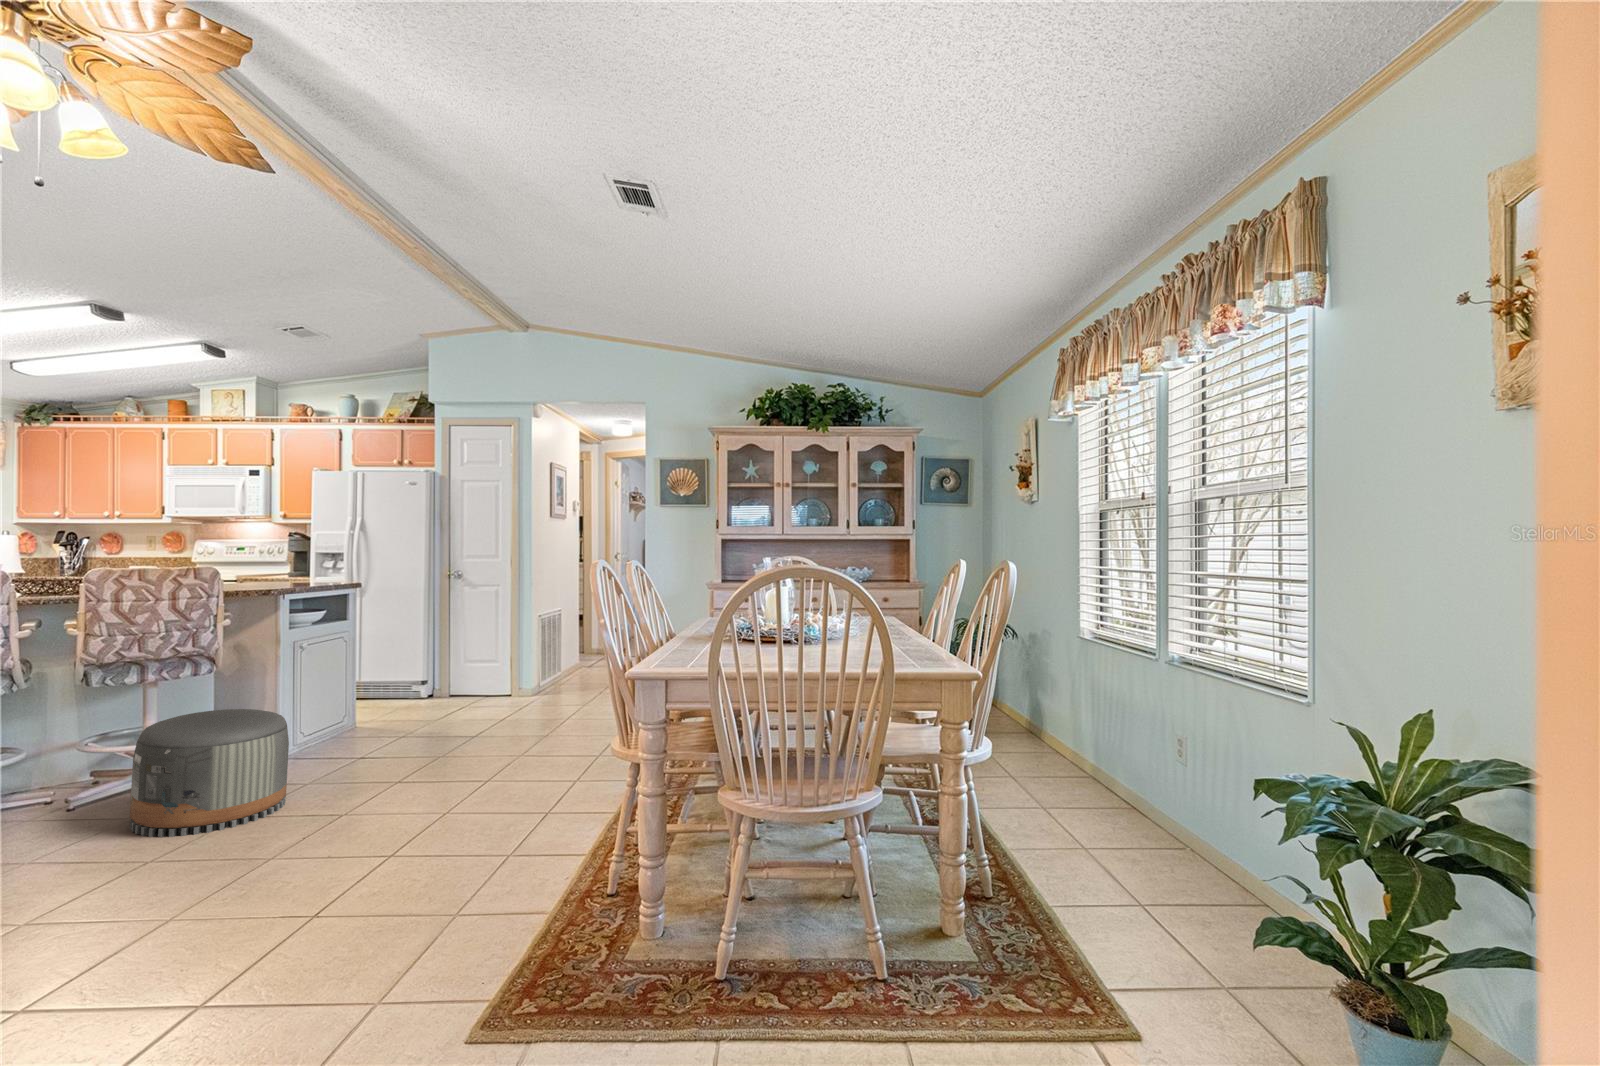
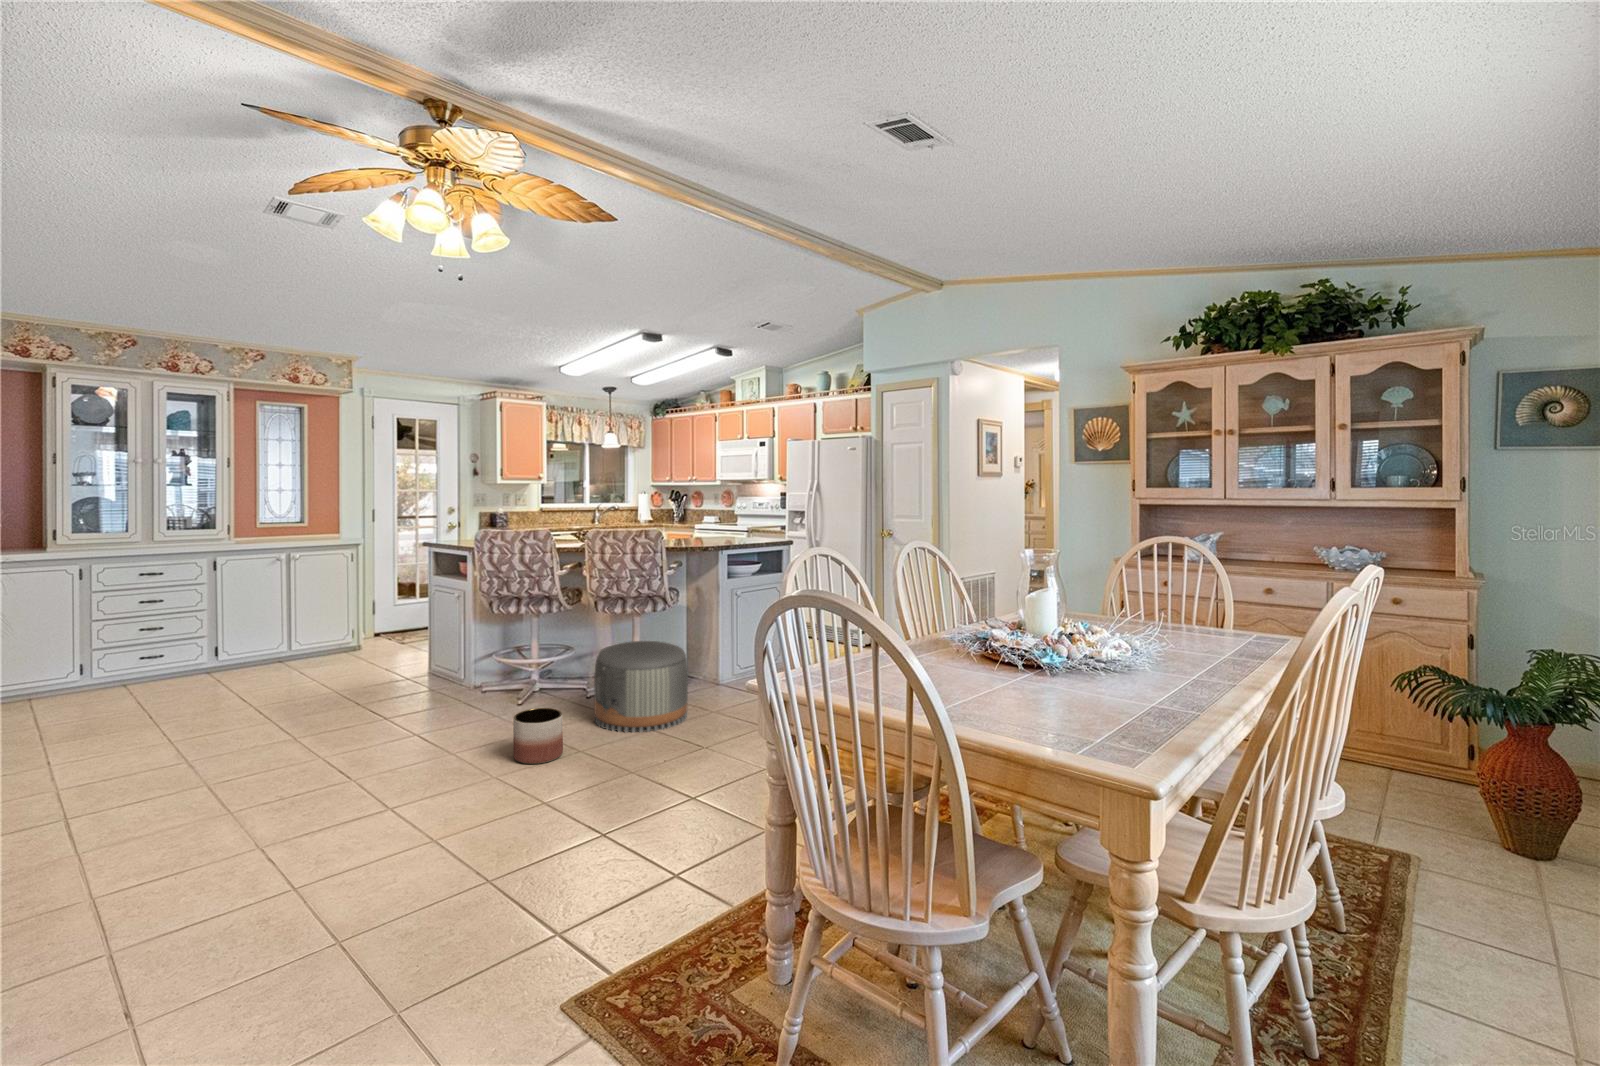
planter: none [41,815,139,905] -> present [513,708,563,764]

